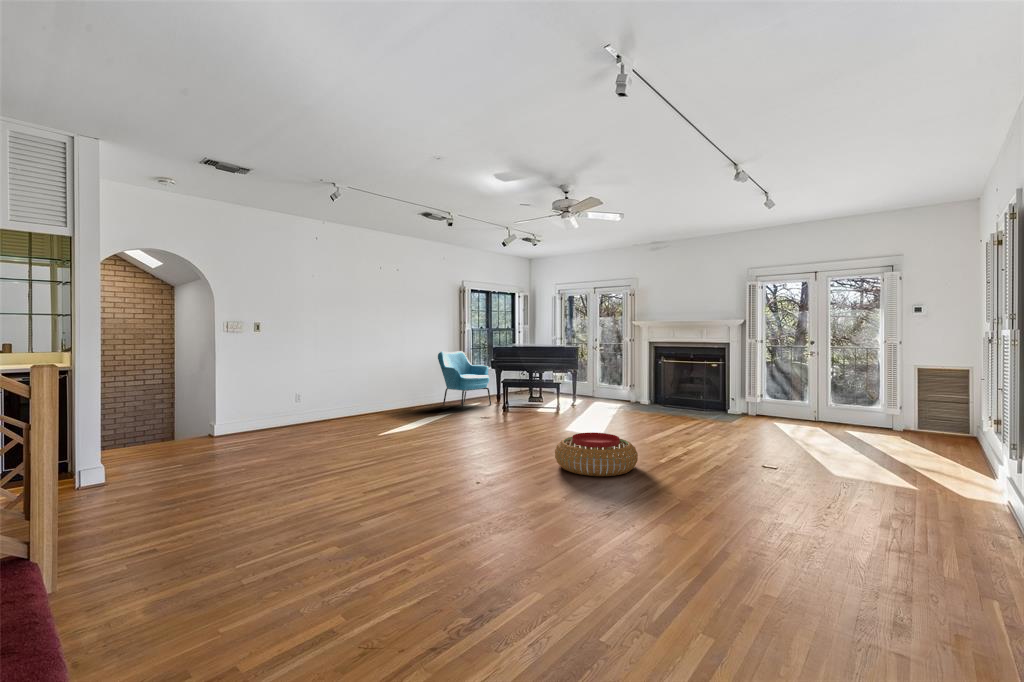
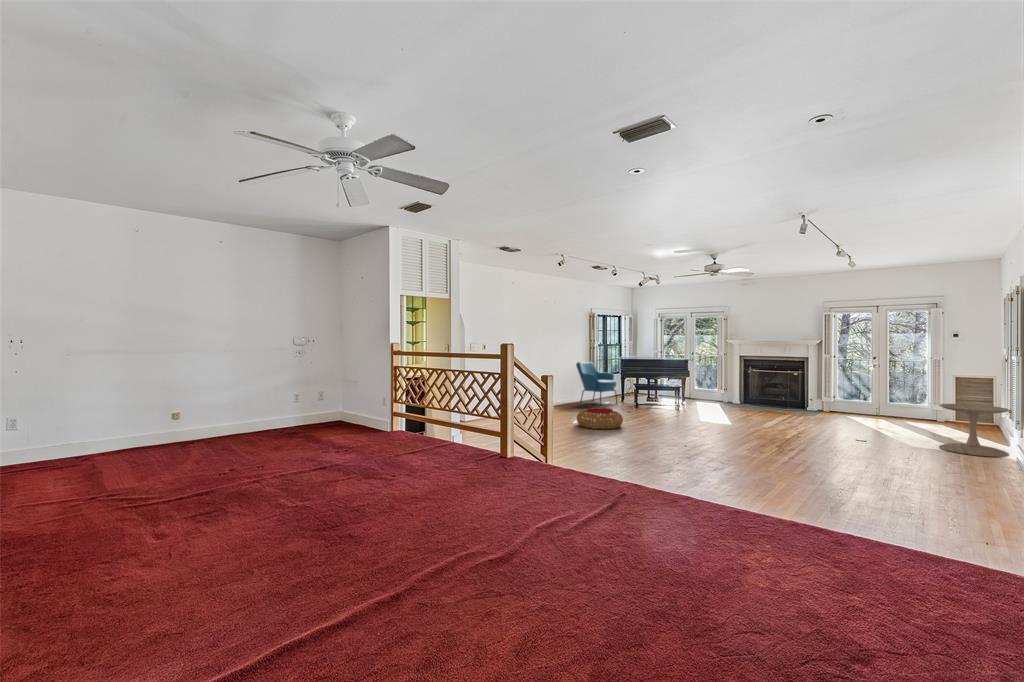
side table: none [882,412,995,506] -> present [939,404,1009,457]
pouf: present [555,433,638,476] -> present [577,407,623,429]

